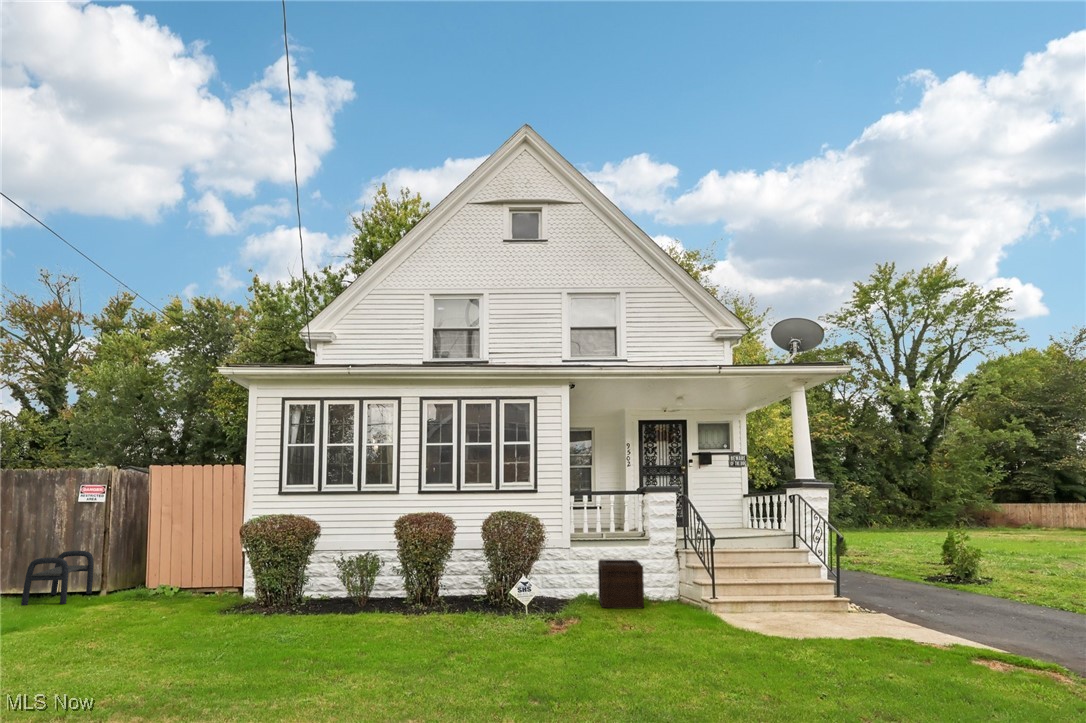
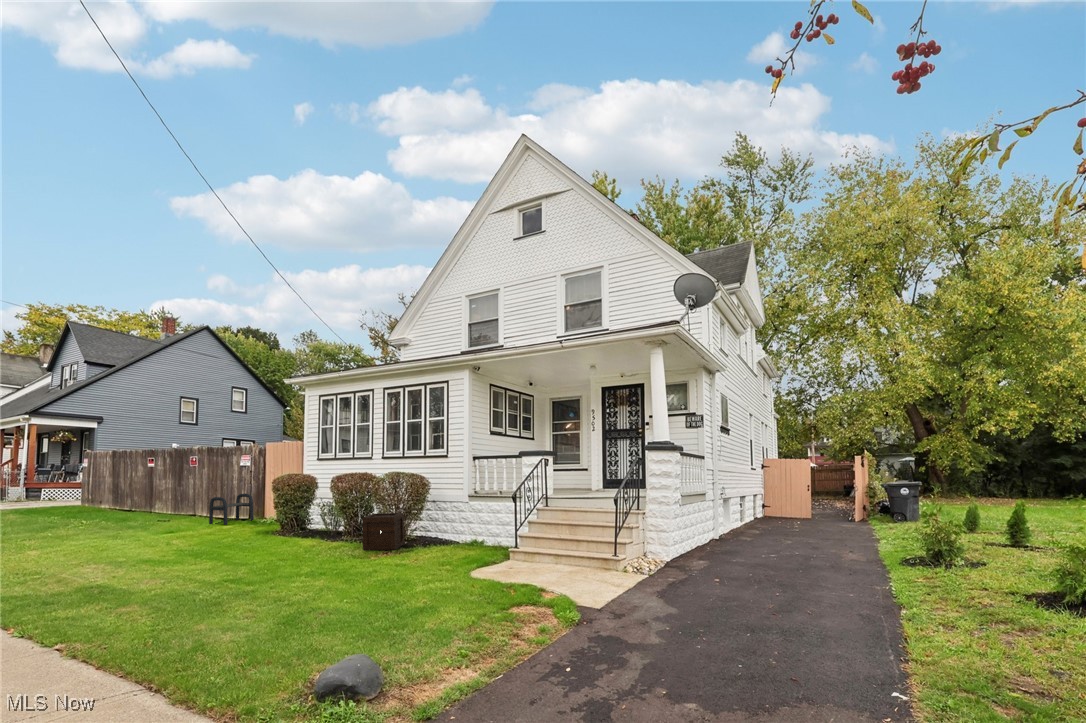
wooden crate: present [598,560,644,608] -> present [362,513,404,550]

